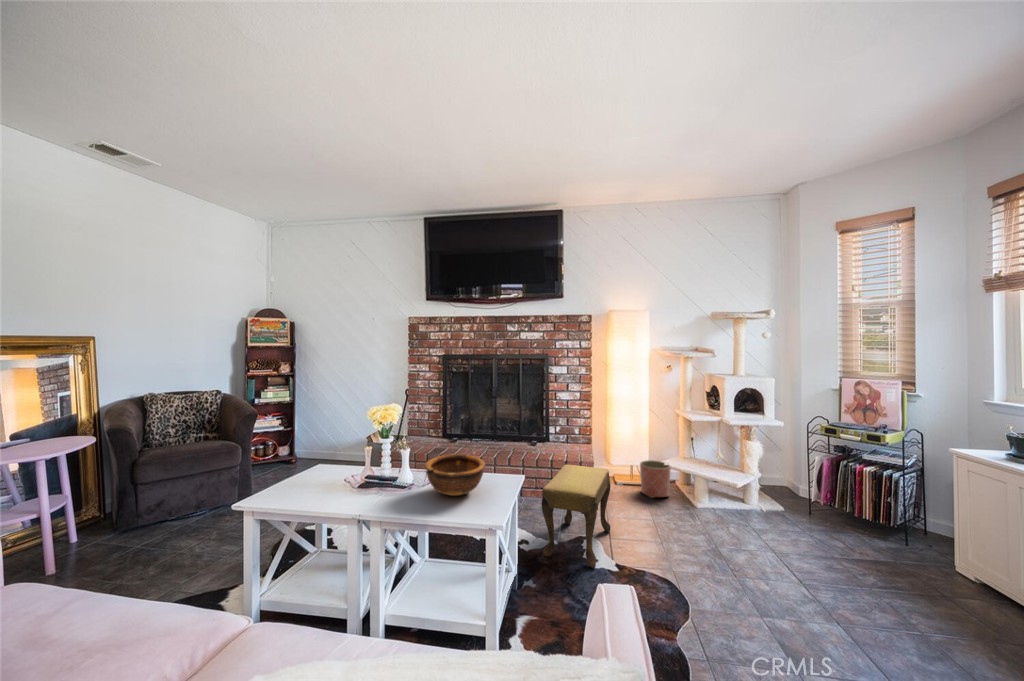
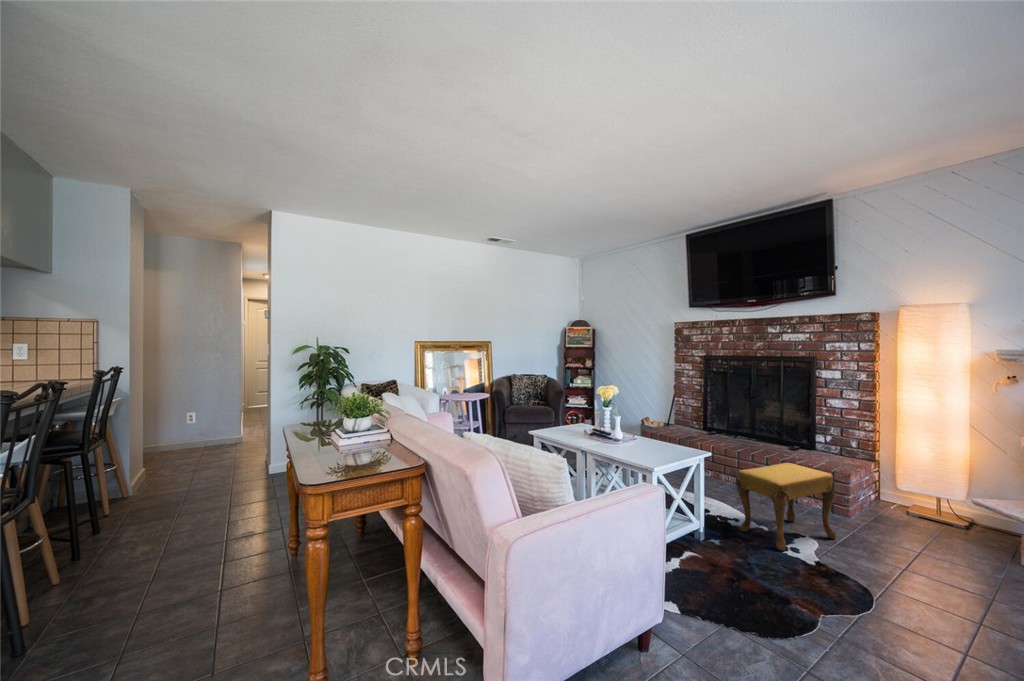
bowl: present [425,454,486,496] -> none [624,424,668,451]
planter: present [640,460,670,498] -> none [932,492,985,543]

